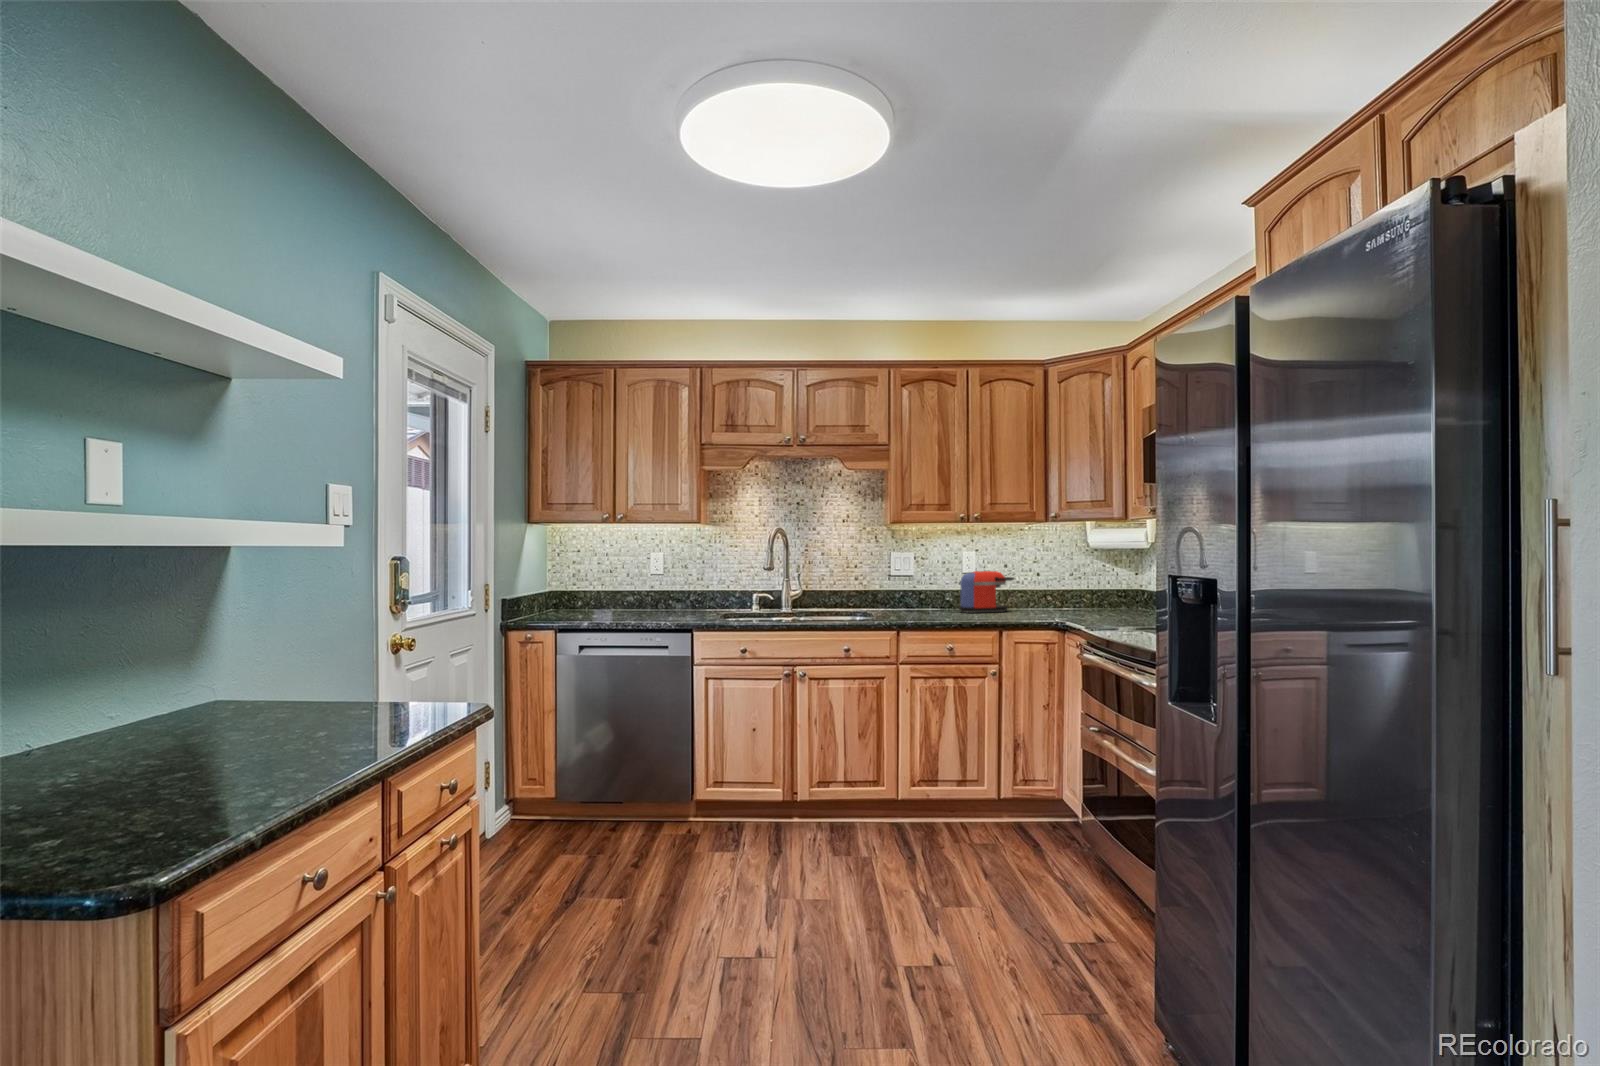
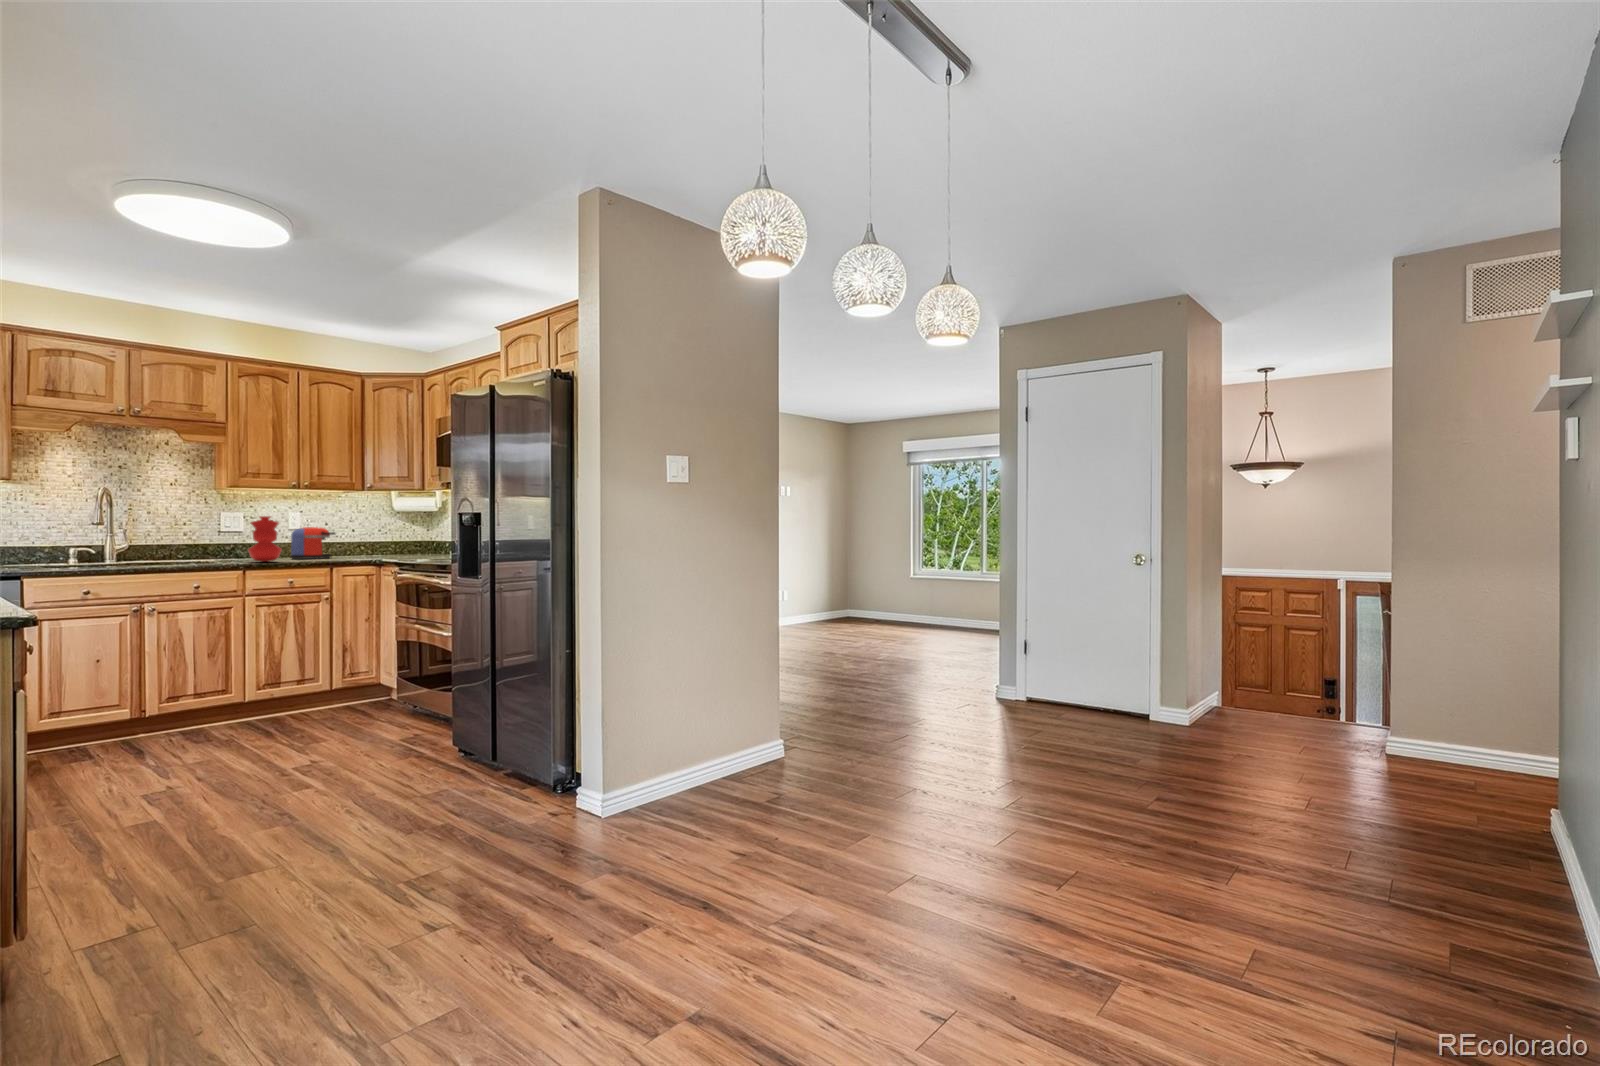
vase: none [906,560,943,619] -> present [248,516,282,562]

